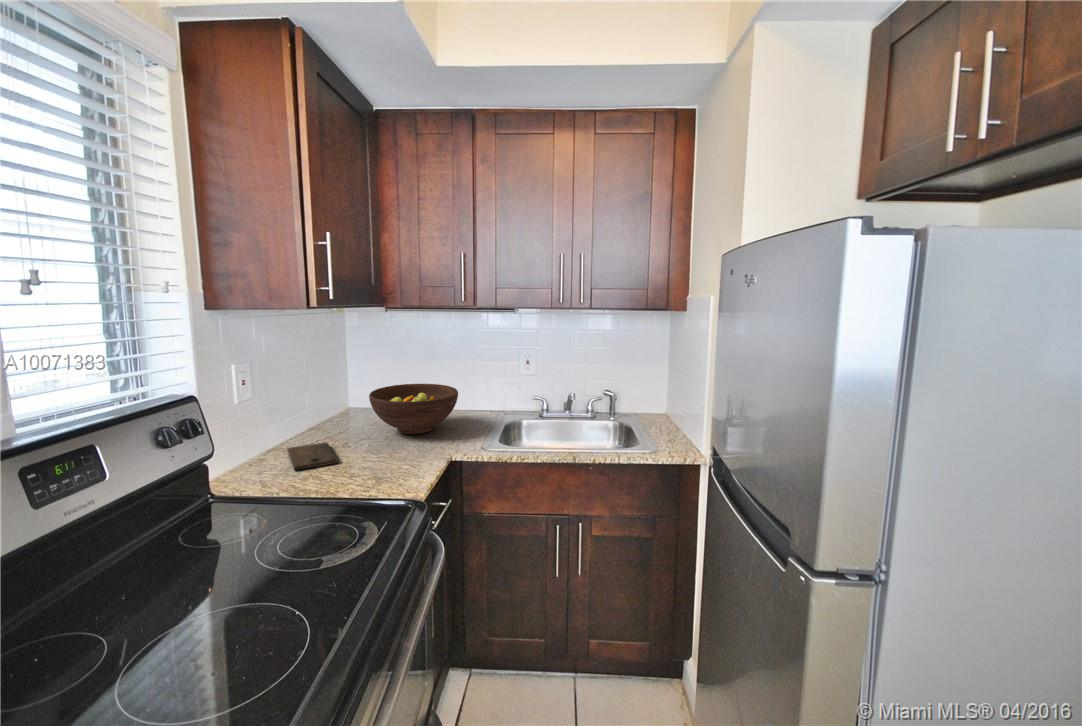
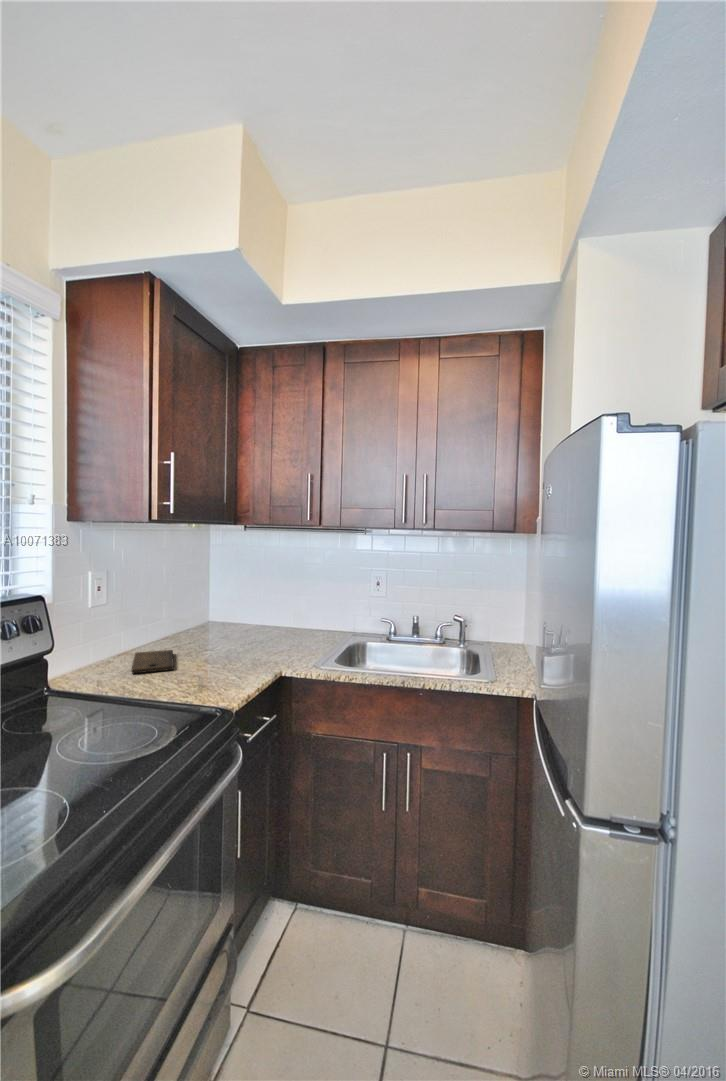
fruit bowl: present [369,384,458,434] -> none [216,599,302,648]

